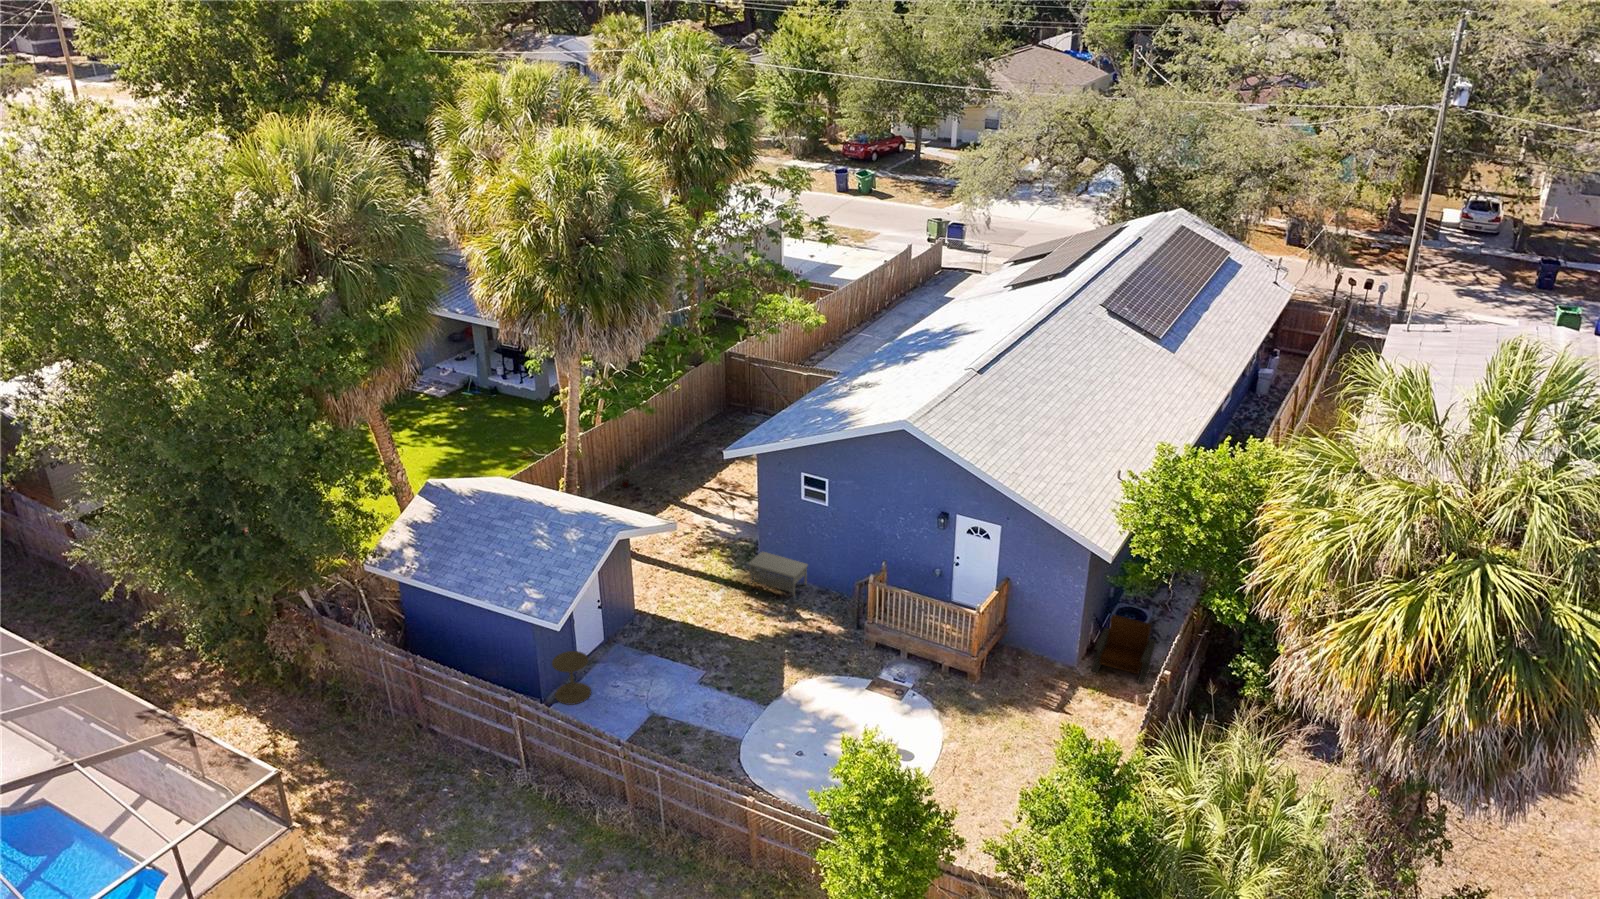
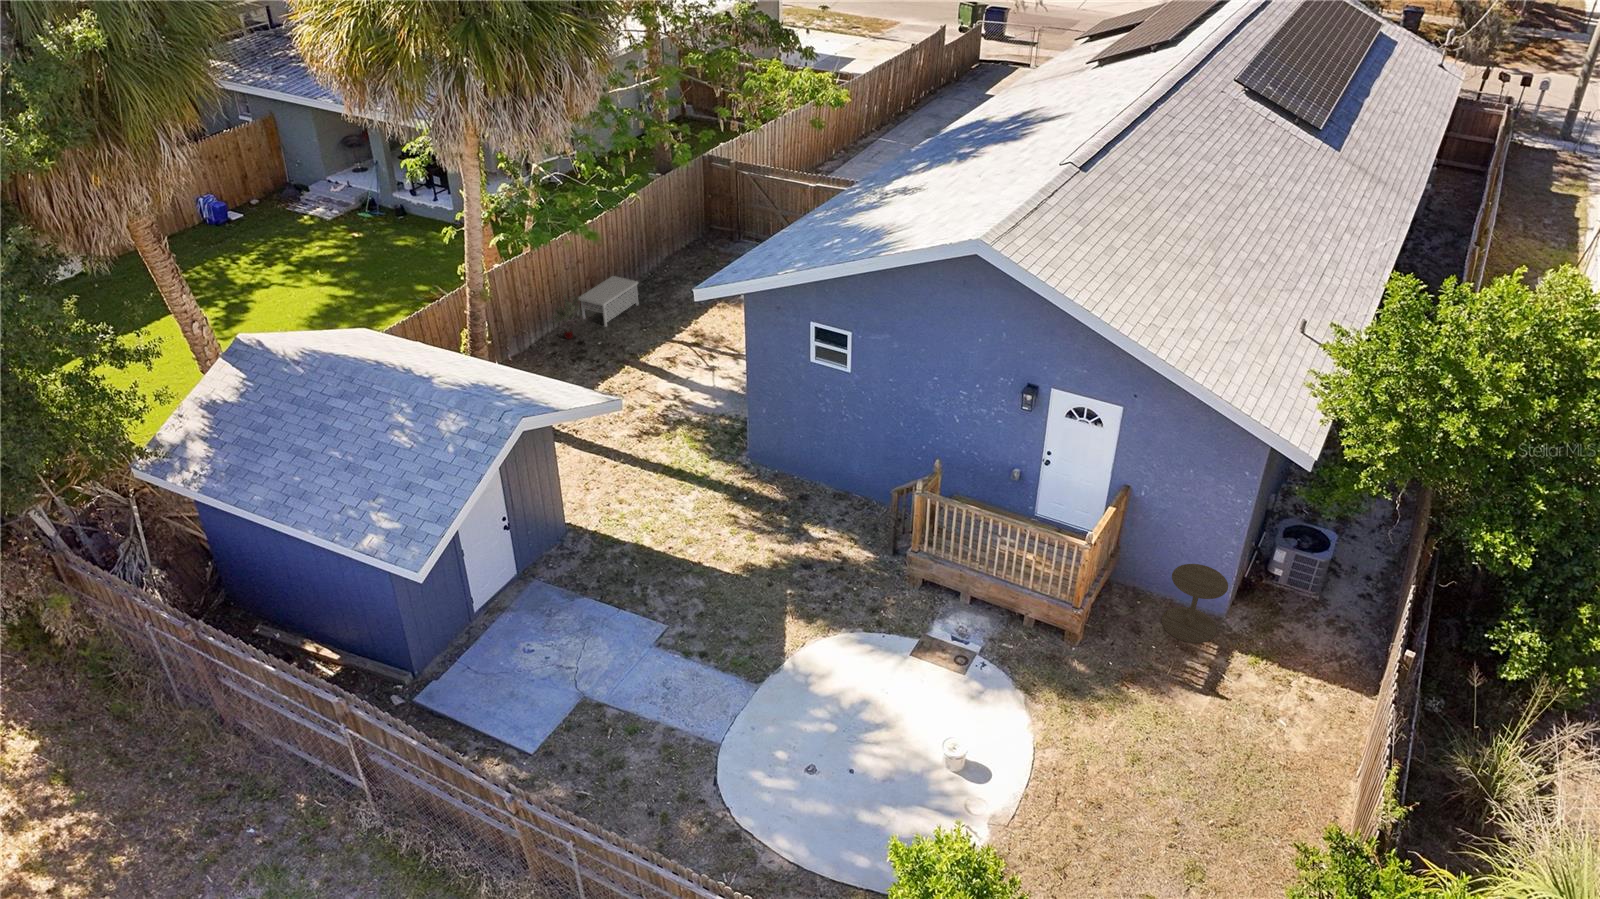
storage bench: present [748,552,808,595] -> present [578,276,638,327]
lounge chair: present [1092,614,1156,685] -> none [1249,540,1350,650]
pedestal table: present [552,651,591,705] -> present [1162,564,1228,643]

